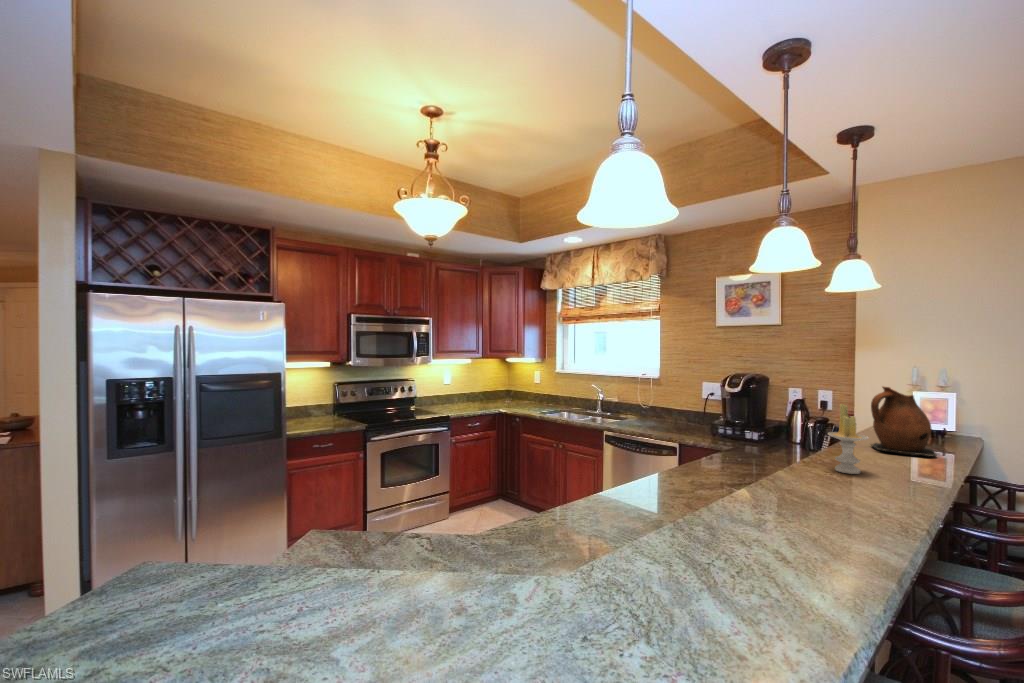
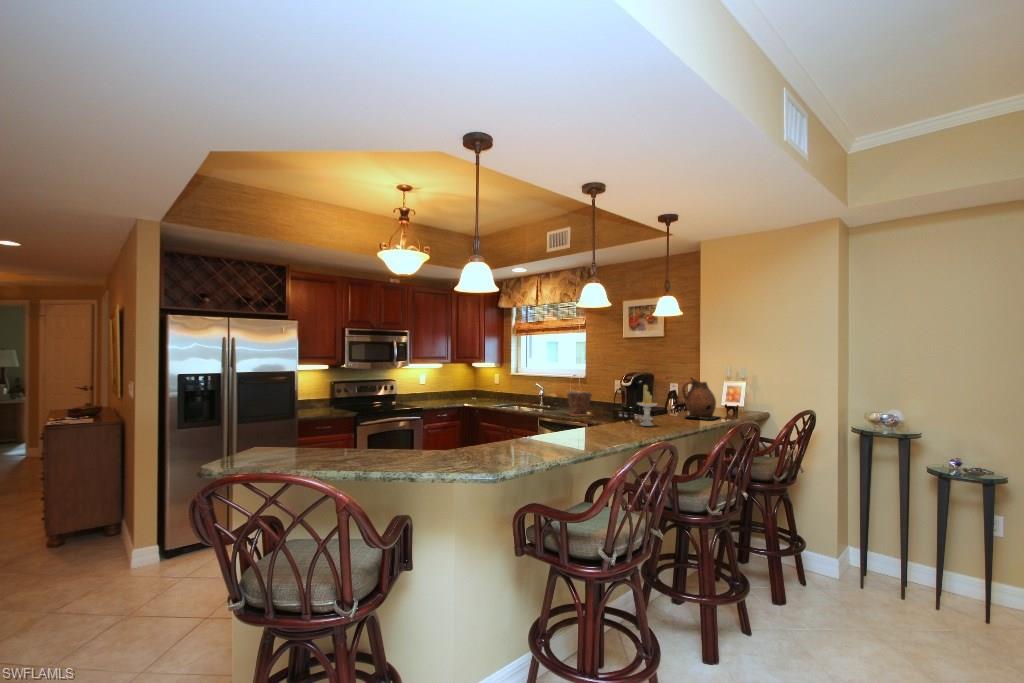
plant pot: none [640,396,683,432] -> present [567,391,592,416]

